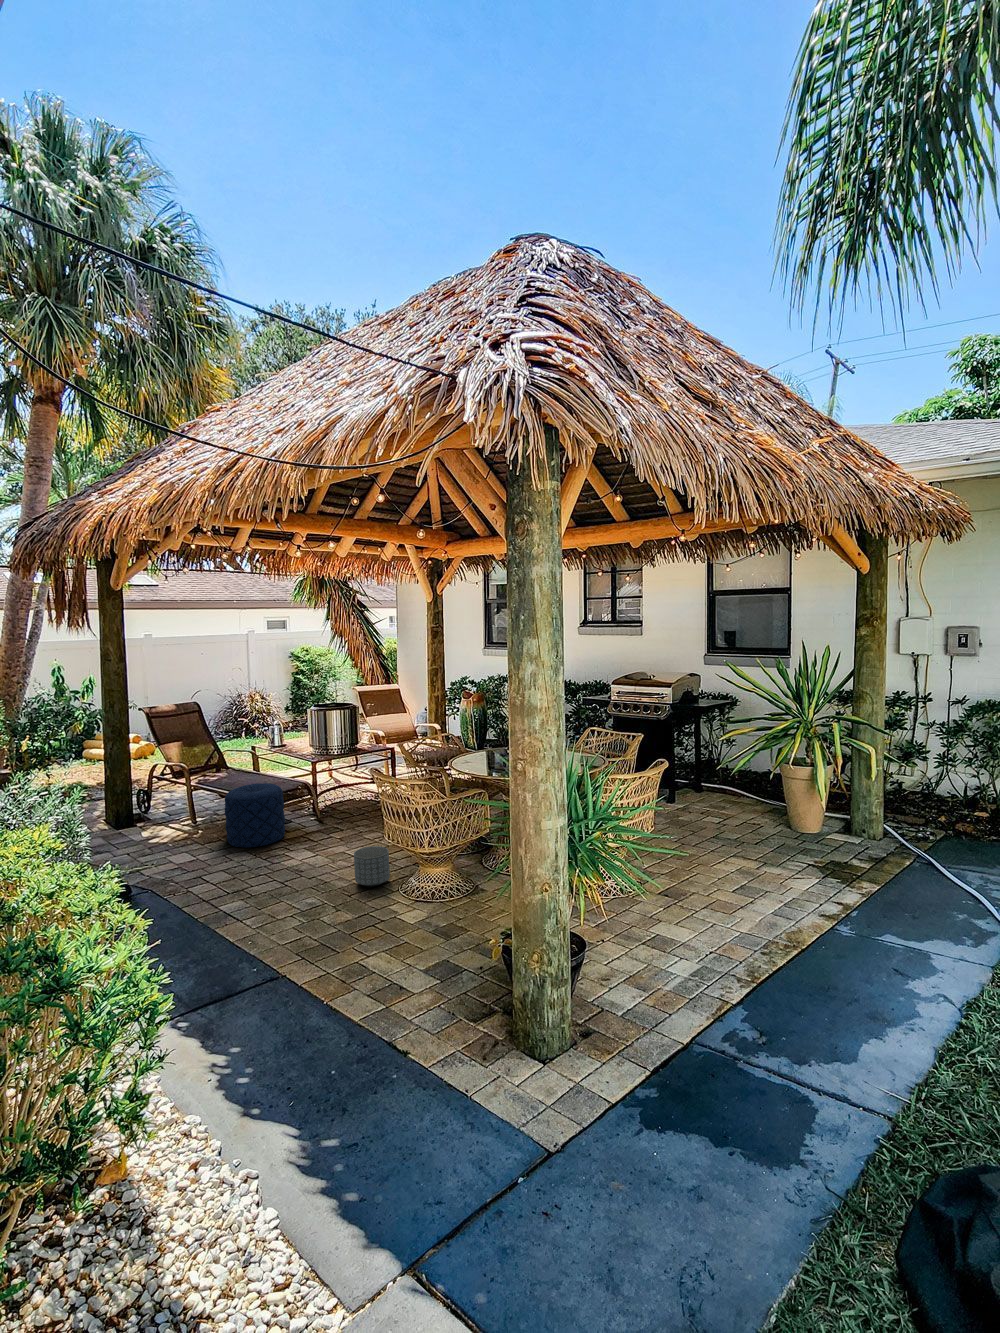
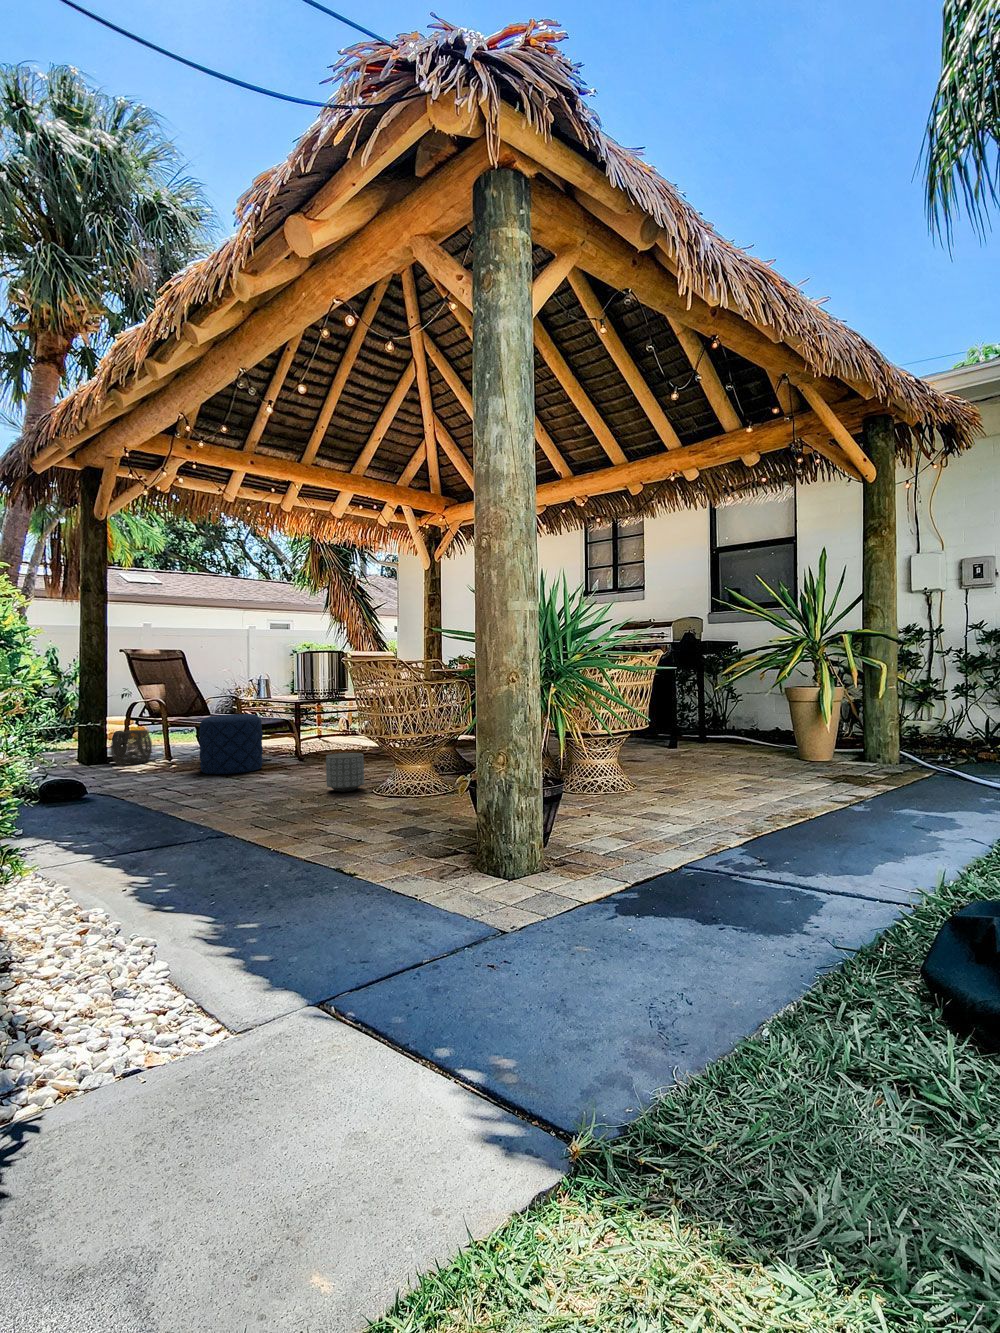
woven basket: none [135,788,175,826] -> present [111,730,152,765]

